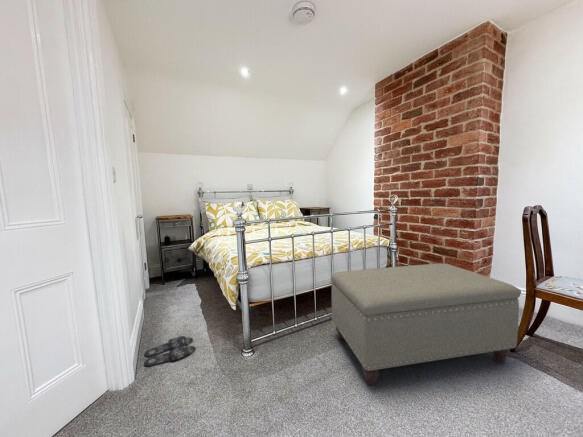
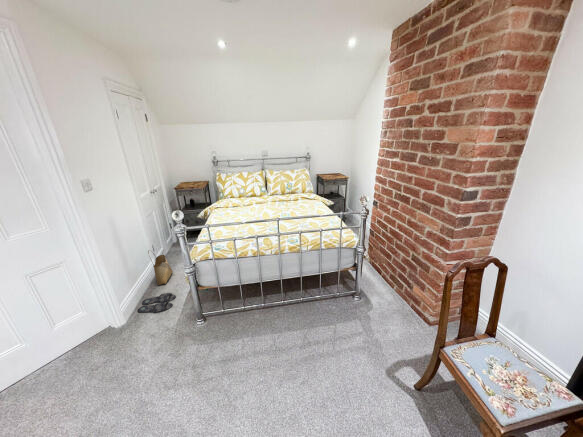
ottoman: present [331,263,521,385] -> none [245,274,417,397]
woven basket: none [144,279,169,333] -> present [148,251,173,285]

